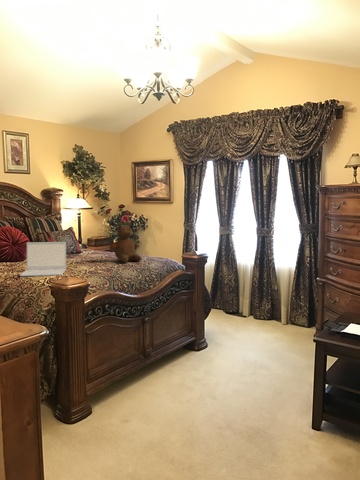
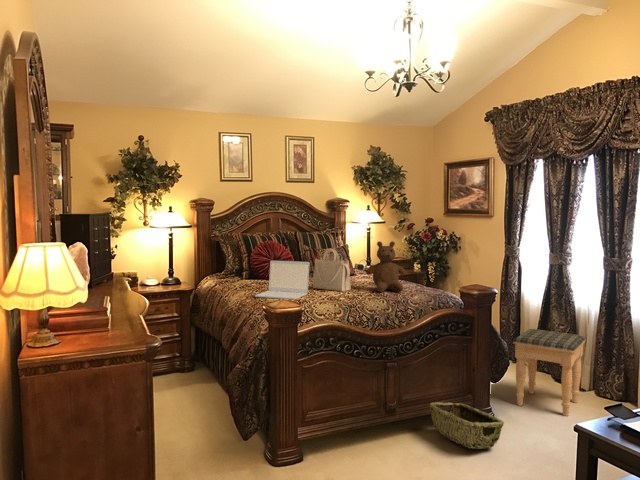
handbag: none [63,230,97,265] -> present [313,249,351,291]
footstool: none [213,280,253,335] -> present [513,329,585,416]
woven basket: none [174,339,229,371] -> present [430,402,504,449]

